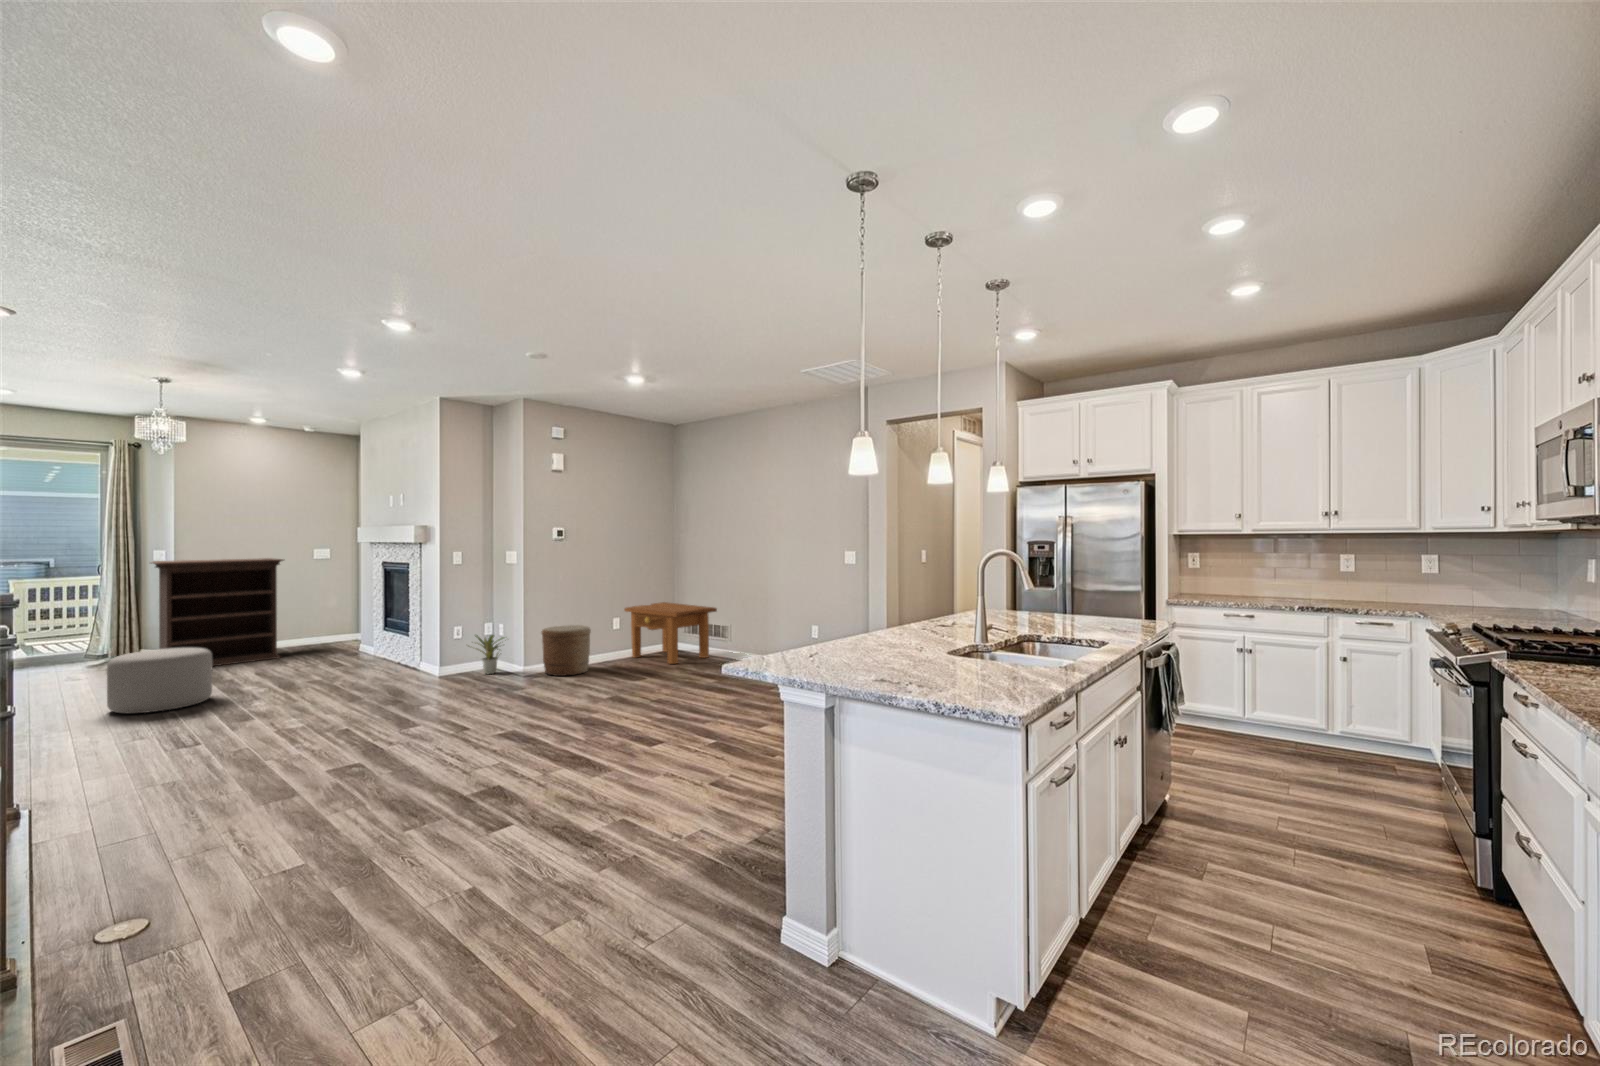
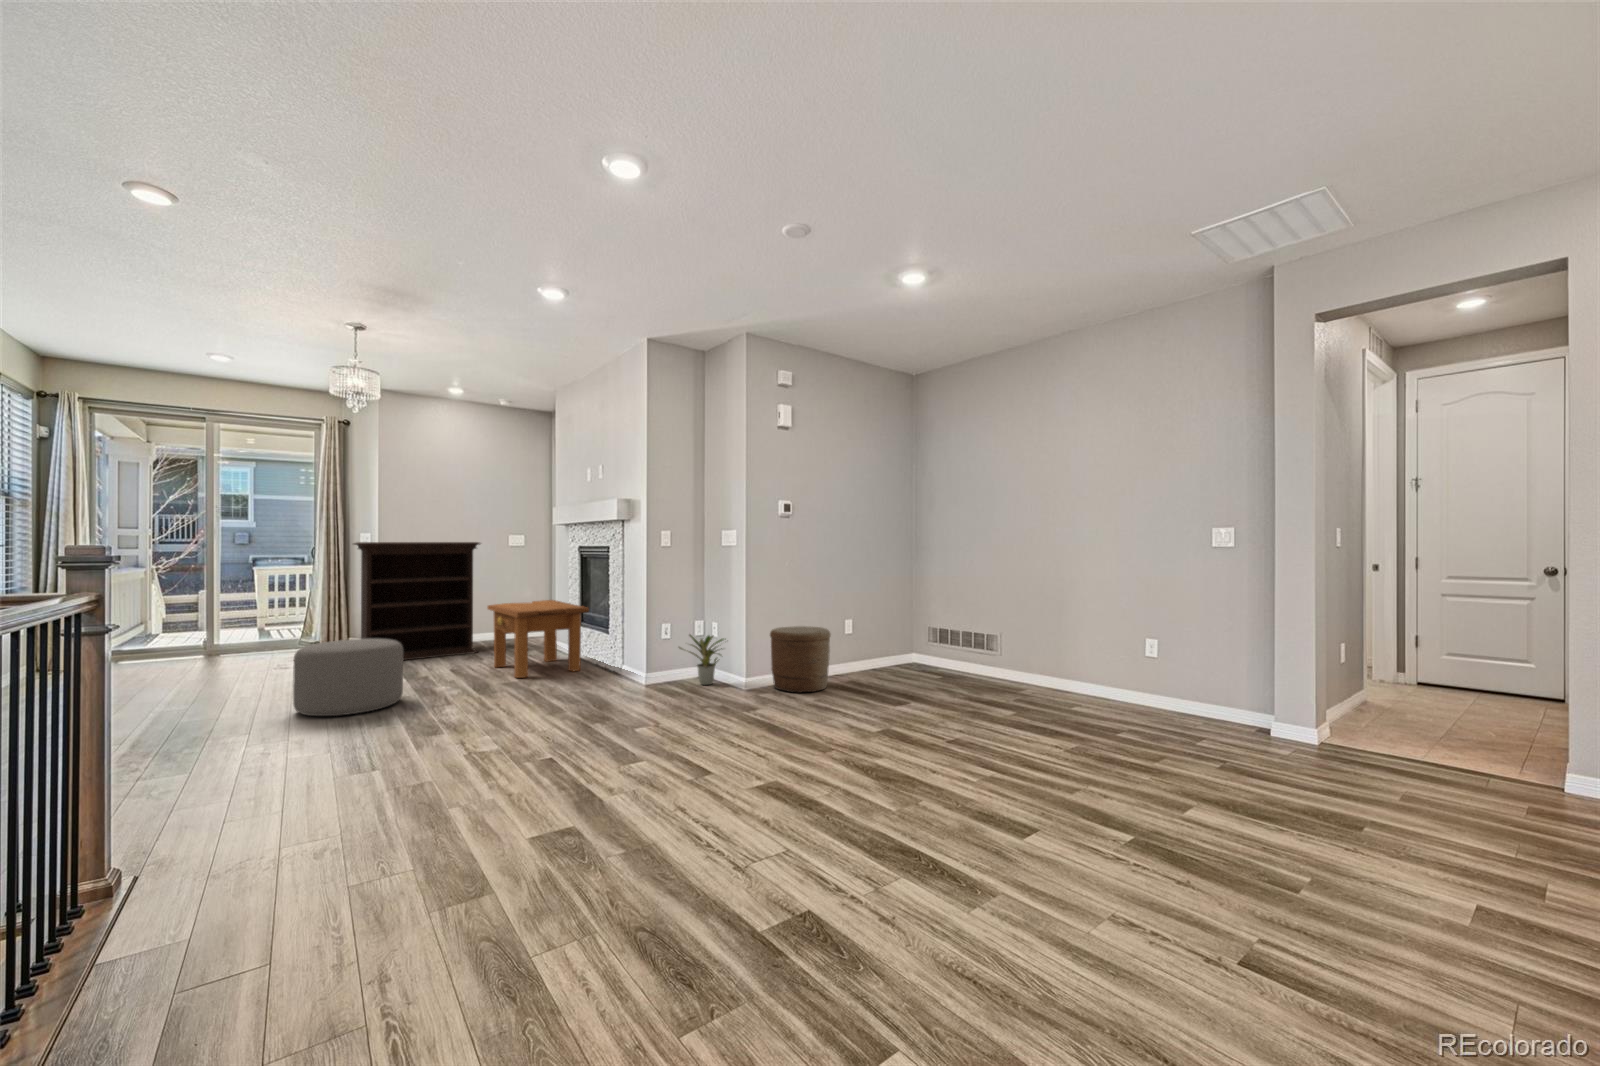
side table: present [624,602,717,664] -> present [487,600,589,678]

